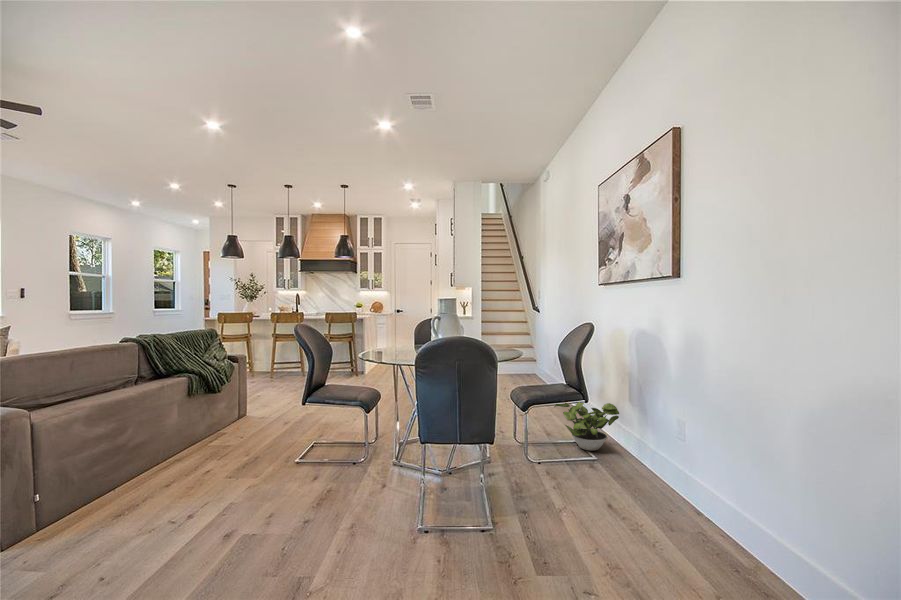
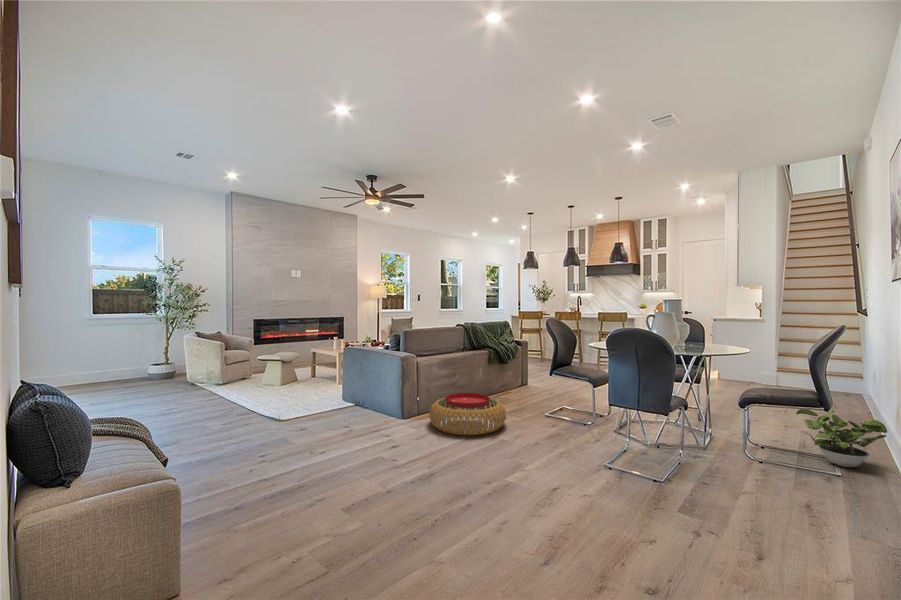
pouf: none [71,458,240,557] -> present [429,393,506,435]

